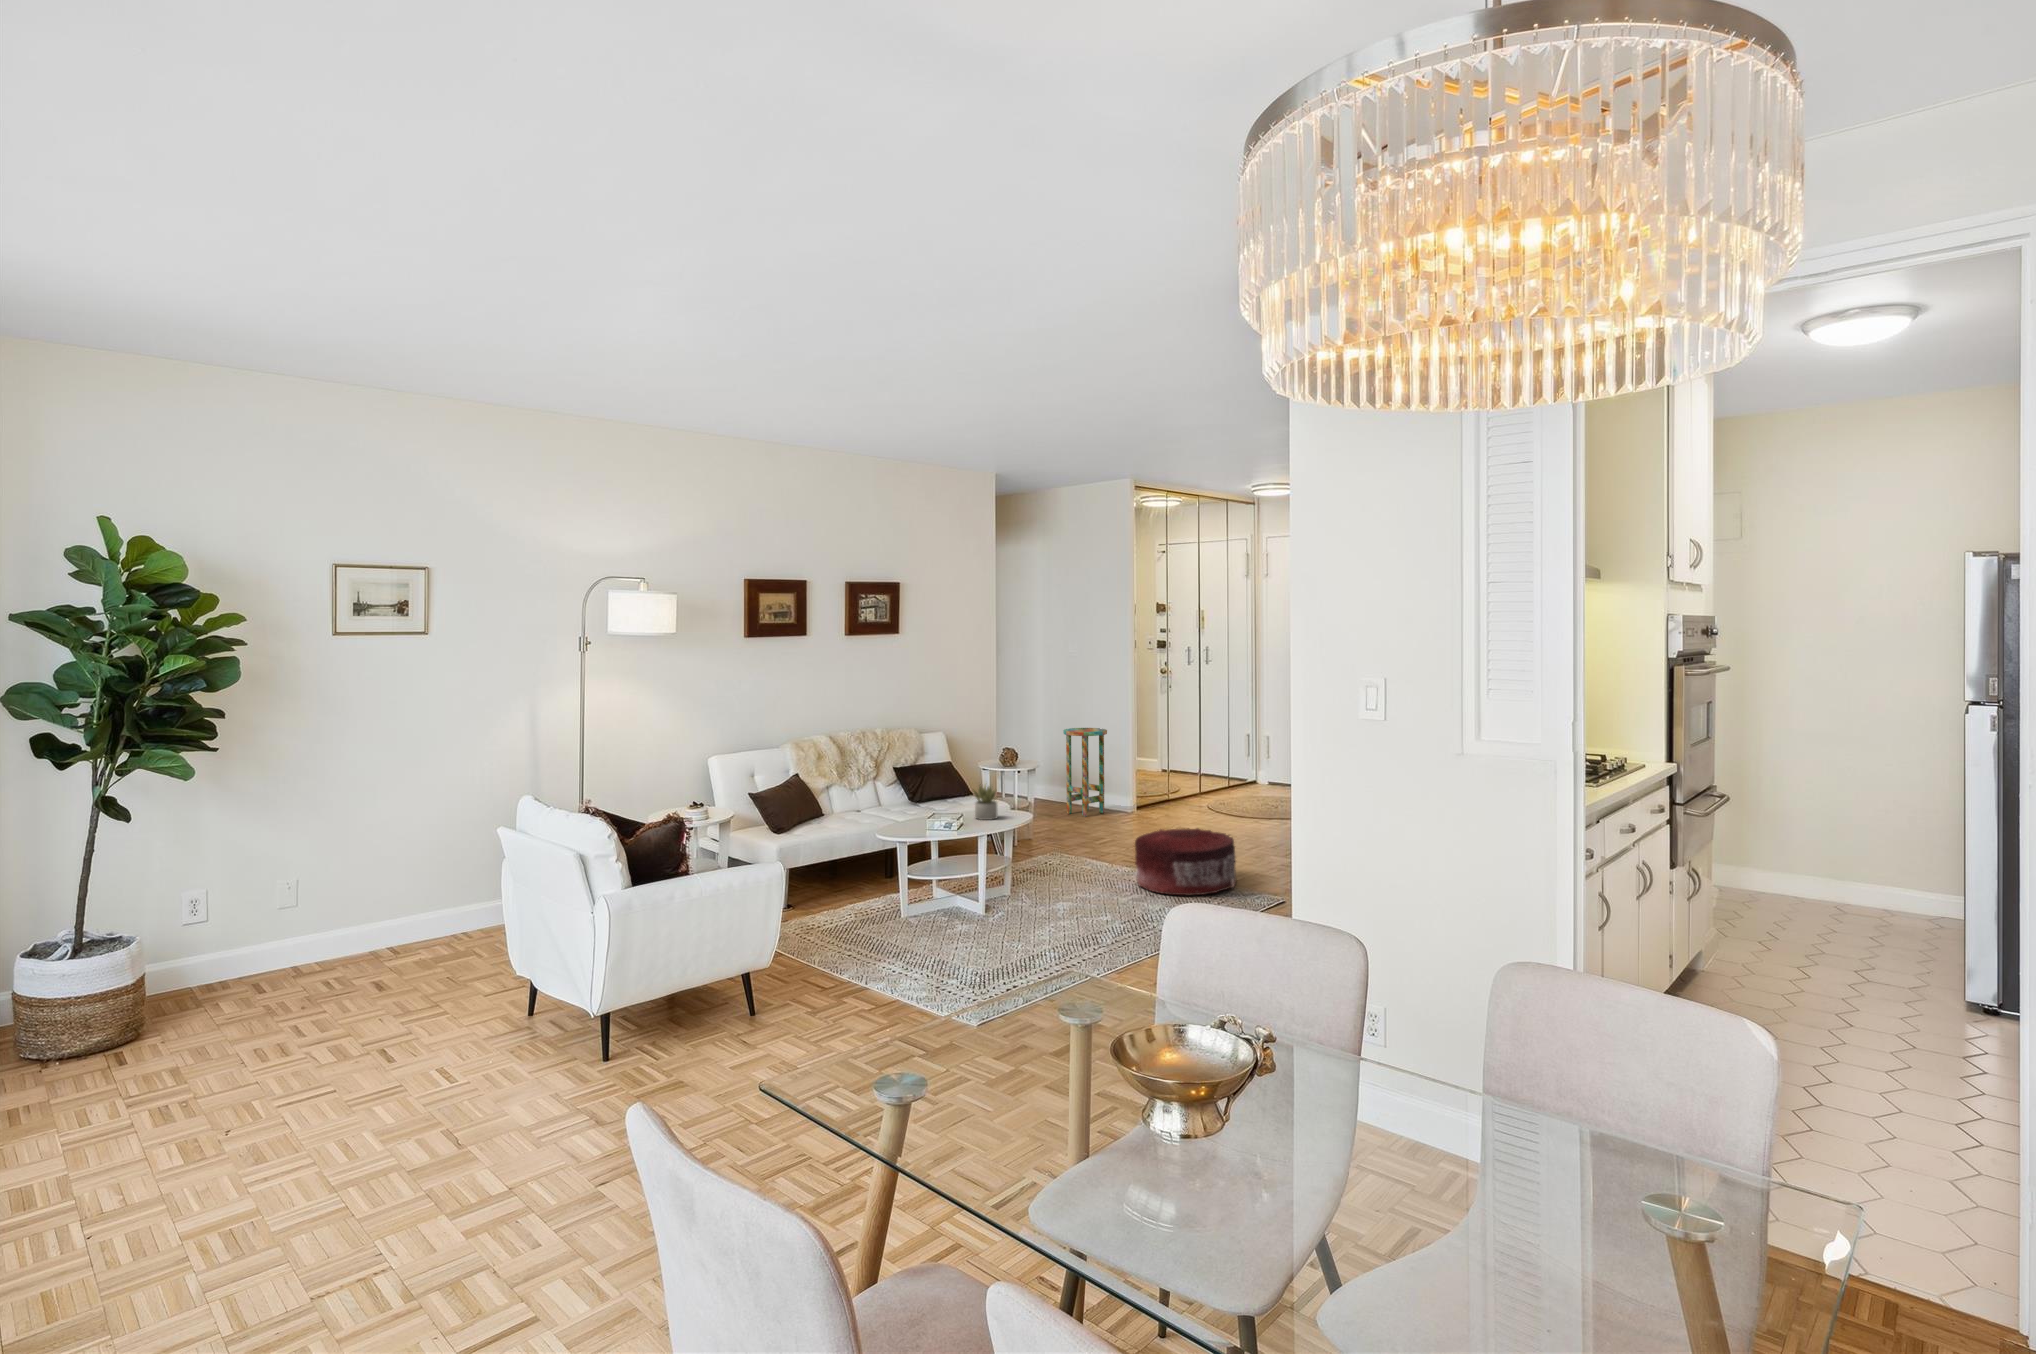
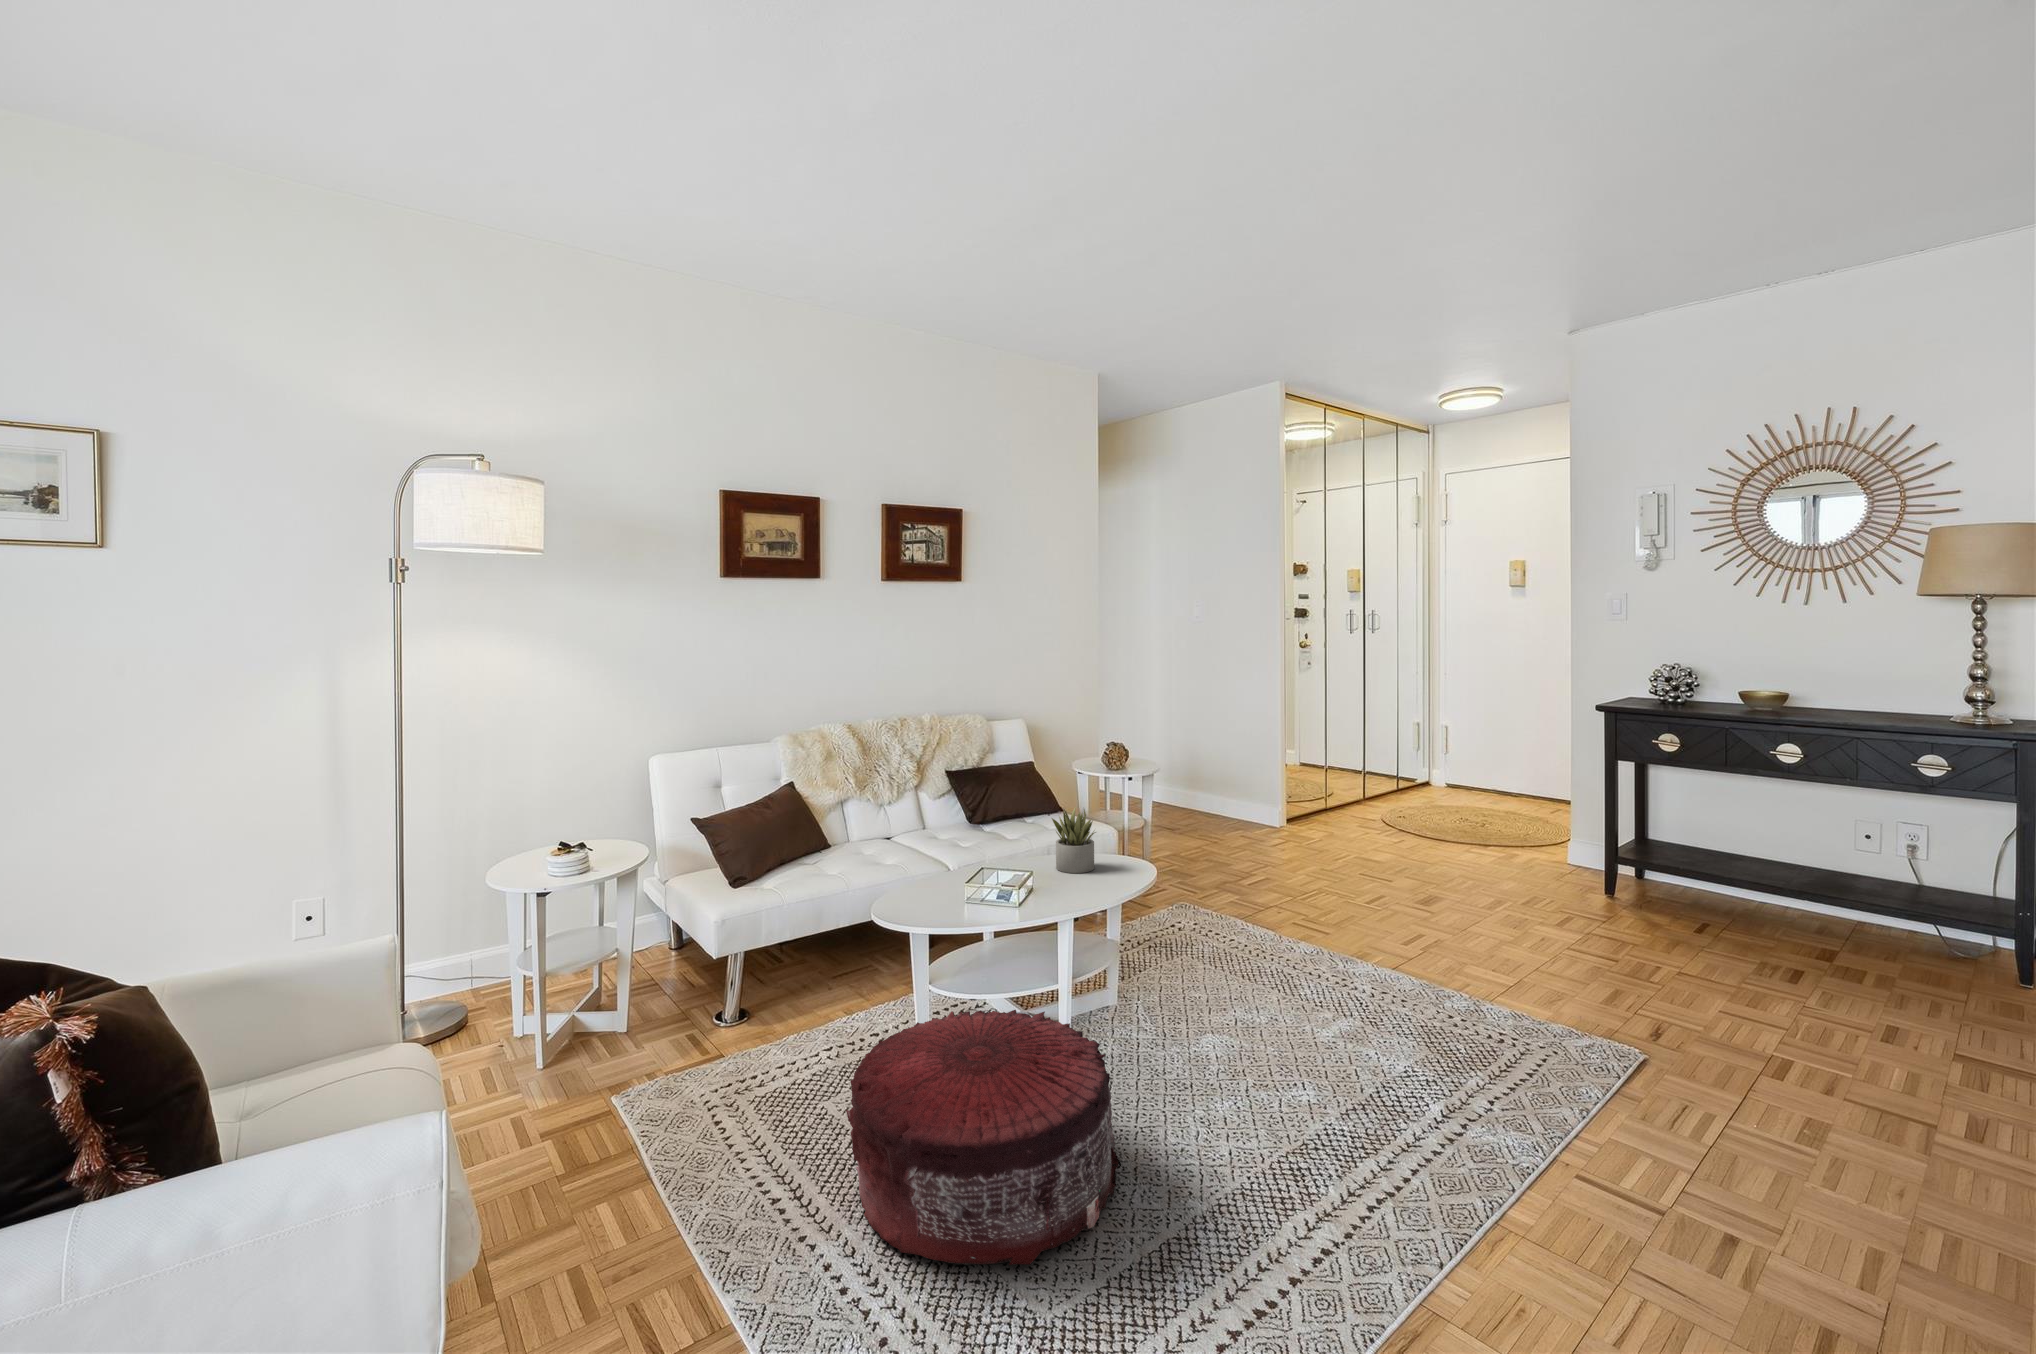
side table: present [1063,728,1107,817] -> none [1188,714,1246,831]
pouf: present [1135,828,1237,895] -> present [846,1010,1122,1265]

